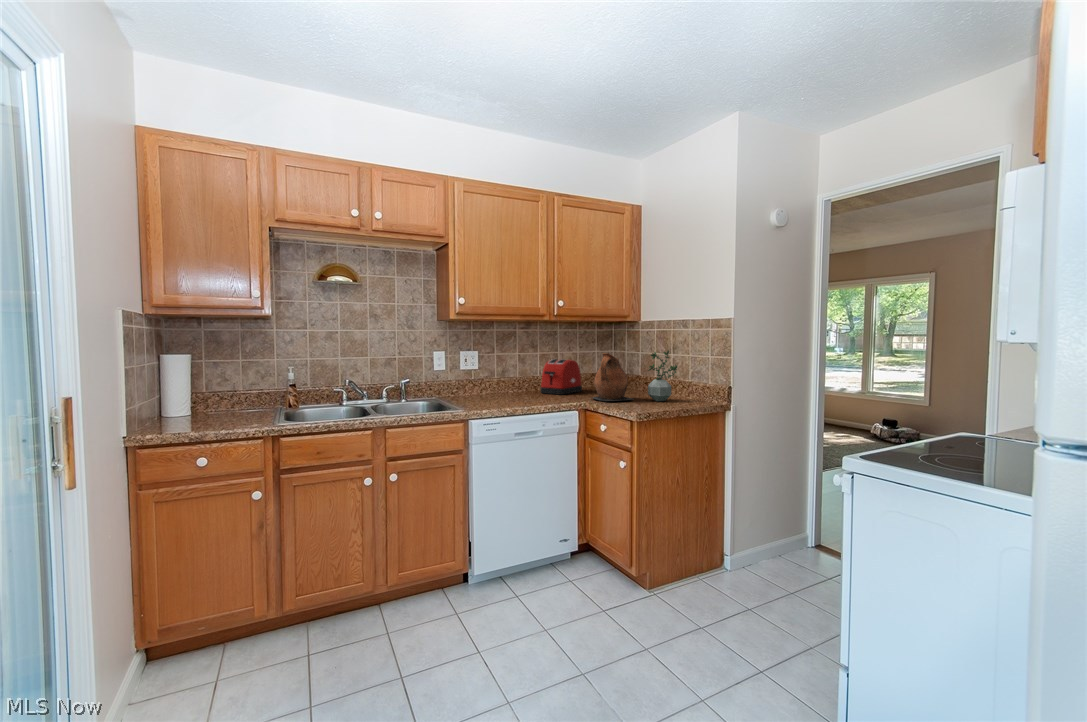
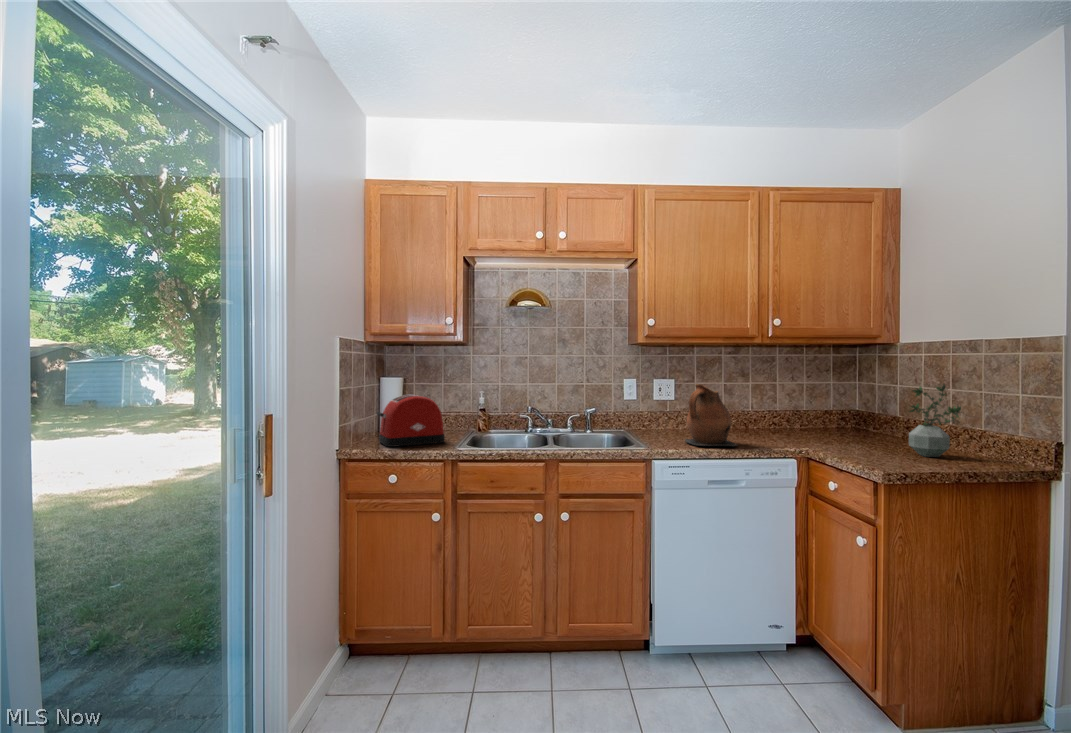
ceramic pitcher: present [592,353,634,401] -> present [685,385,737,447]
toaster: present [540,359,582,395] -> present [377,395,445,447]

